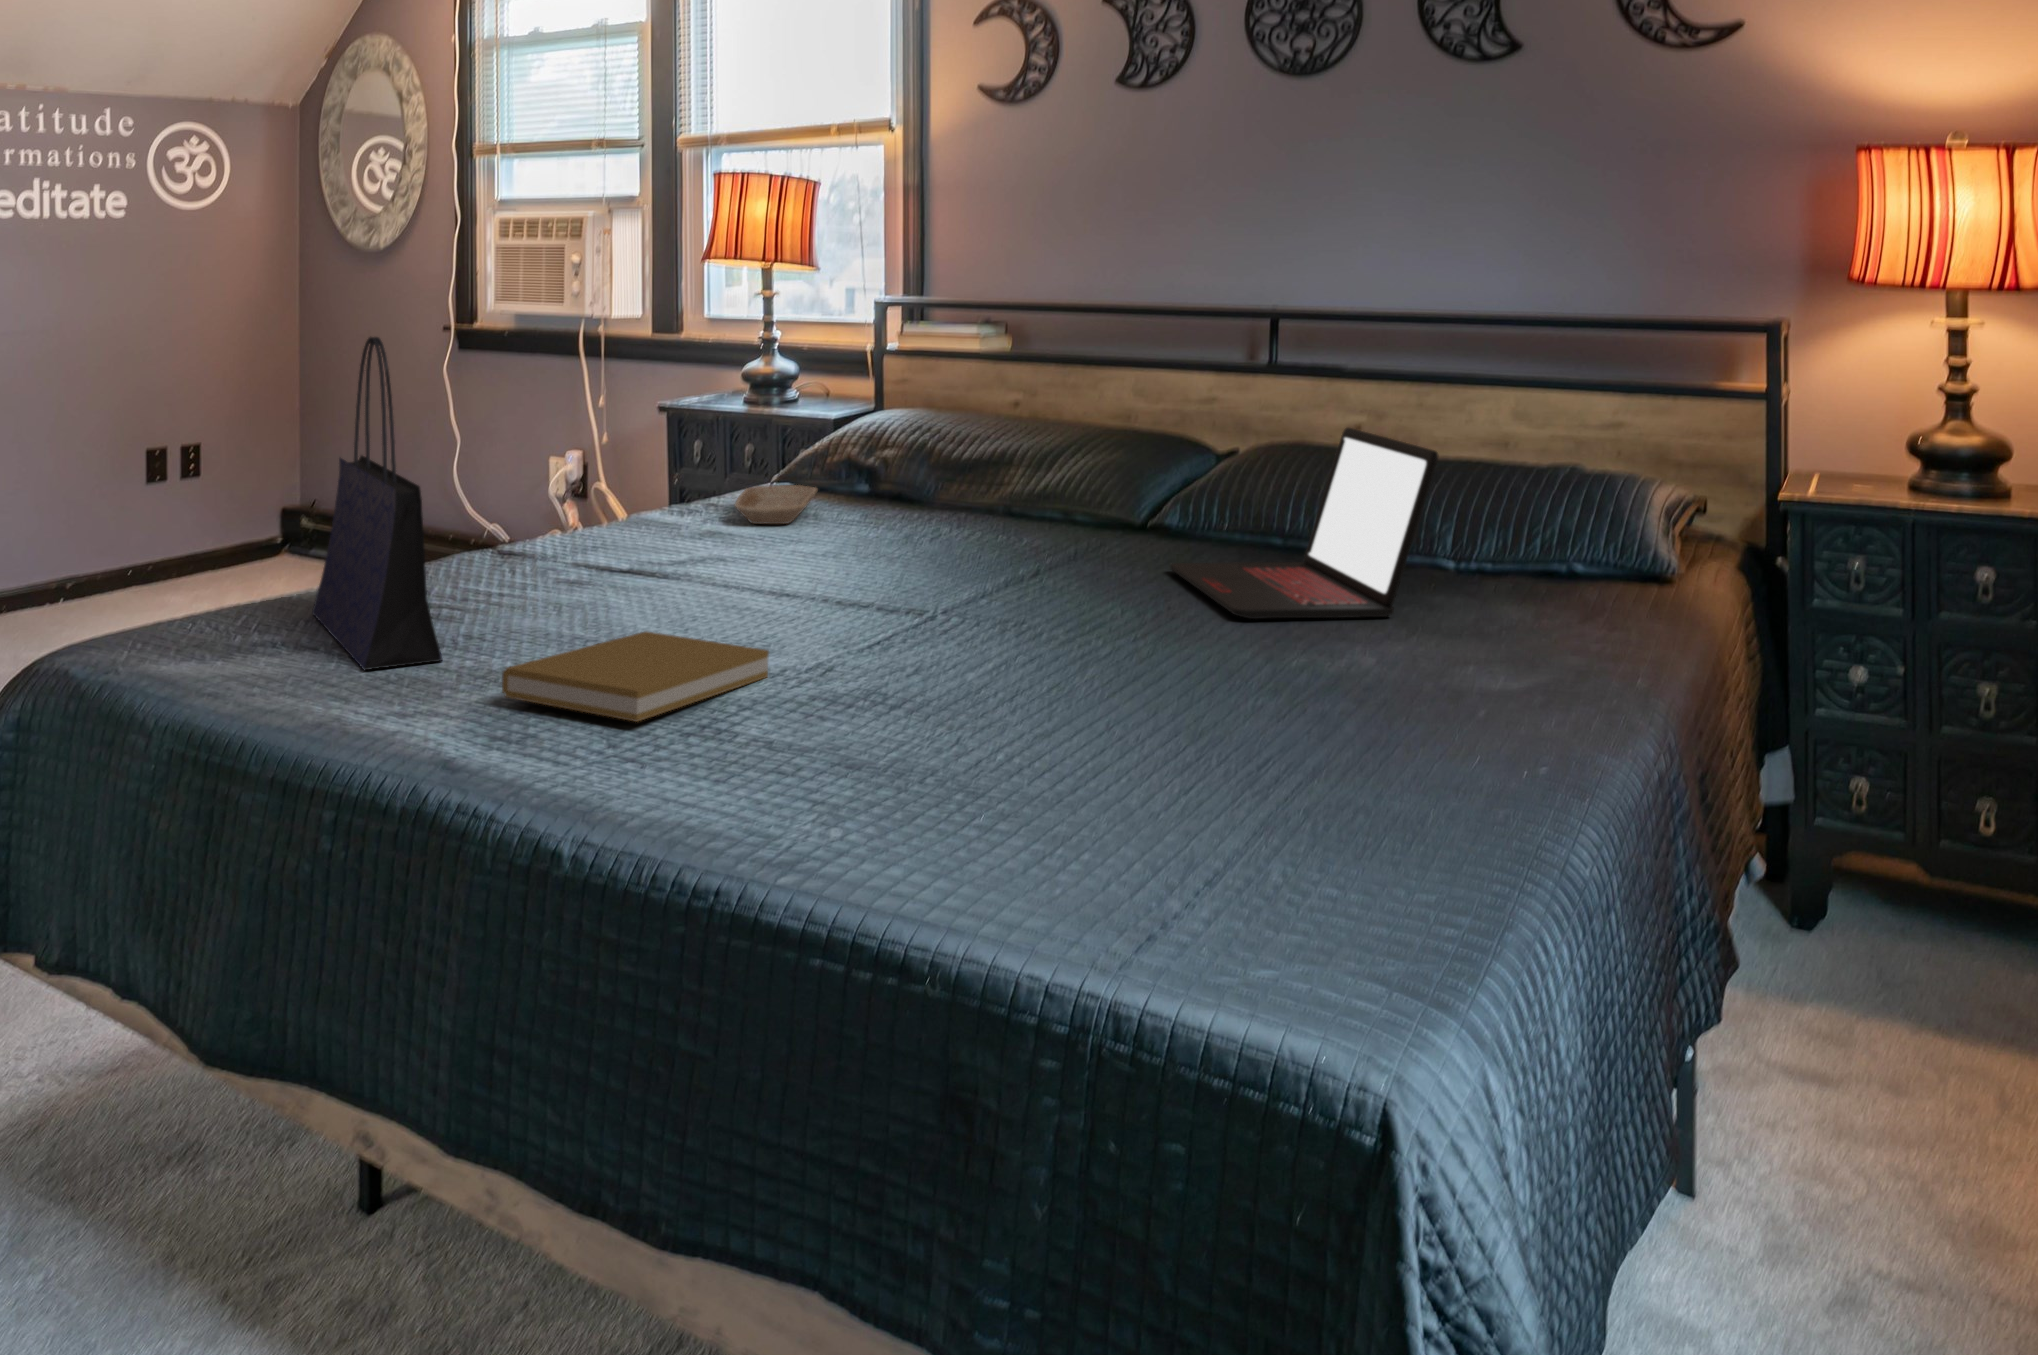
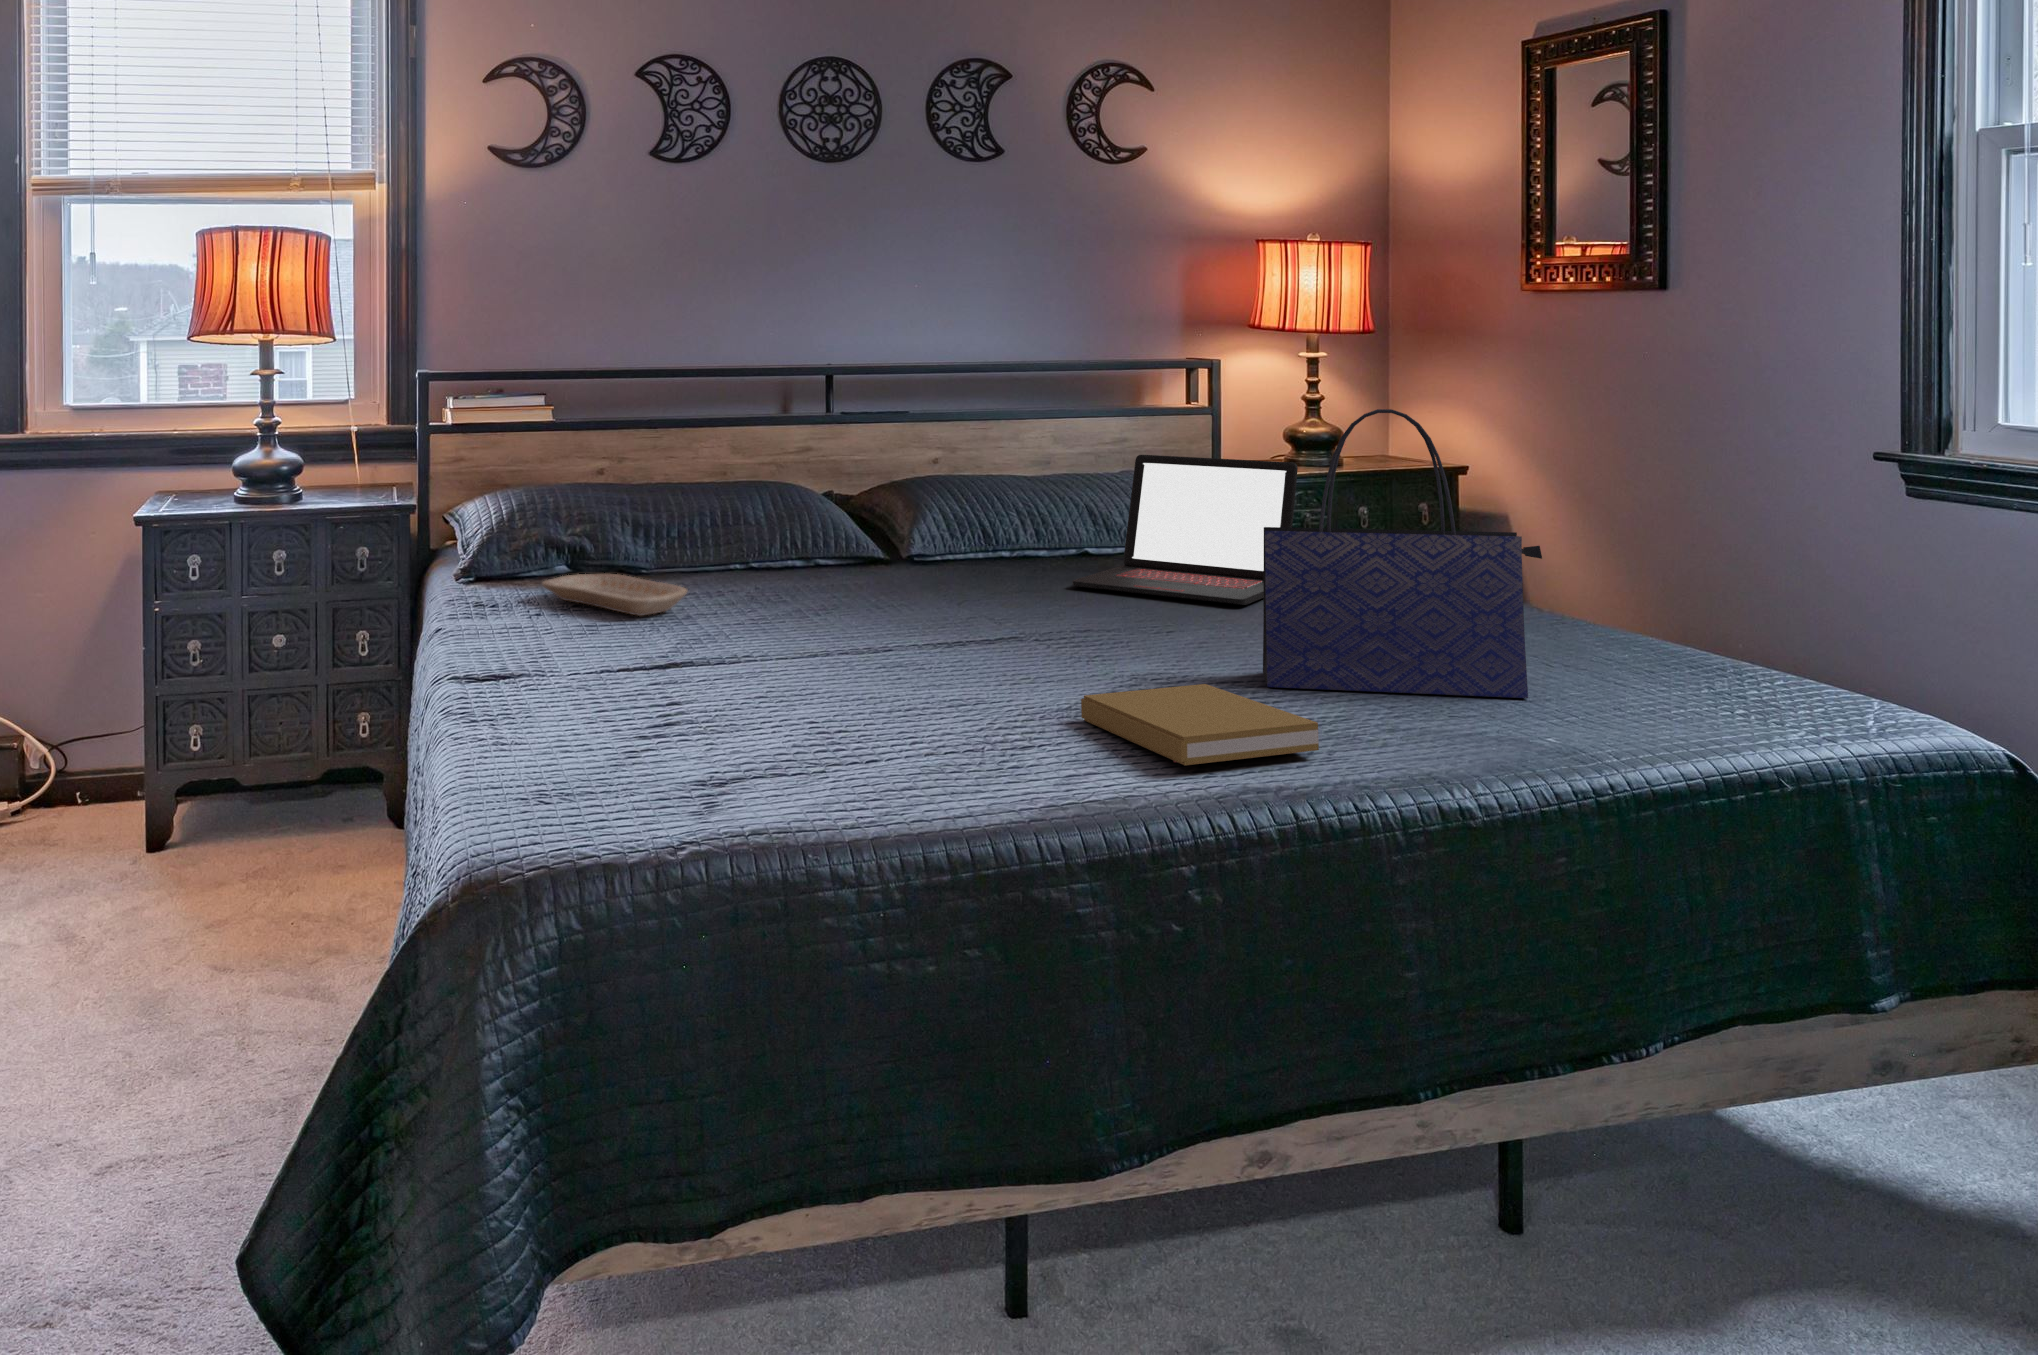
tote bag: present [312,337,443,670] -> present [1263,409,1542,698]

